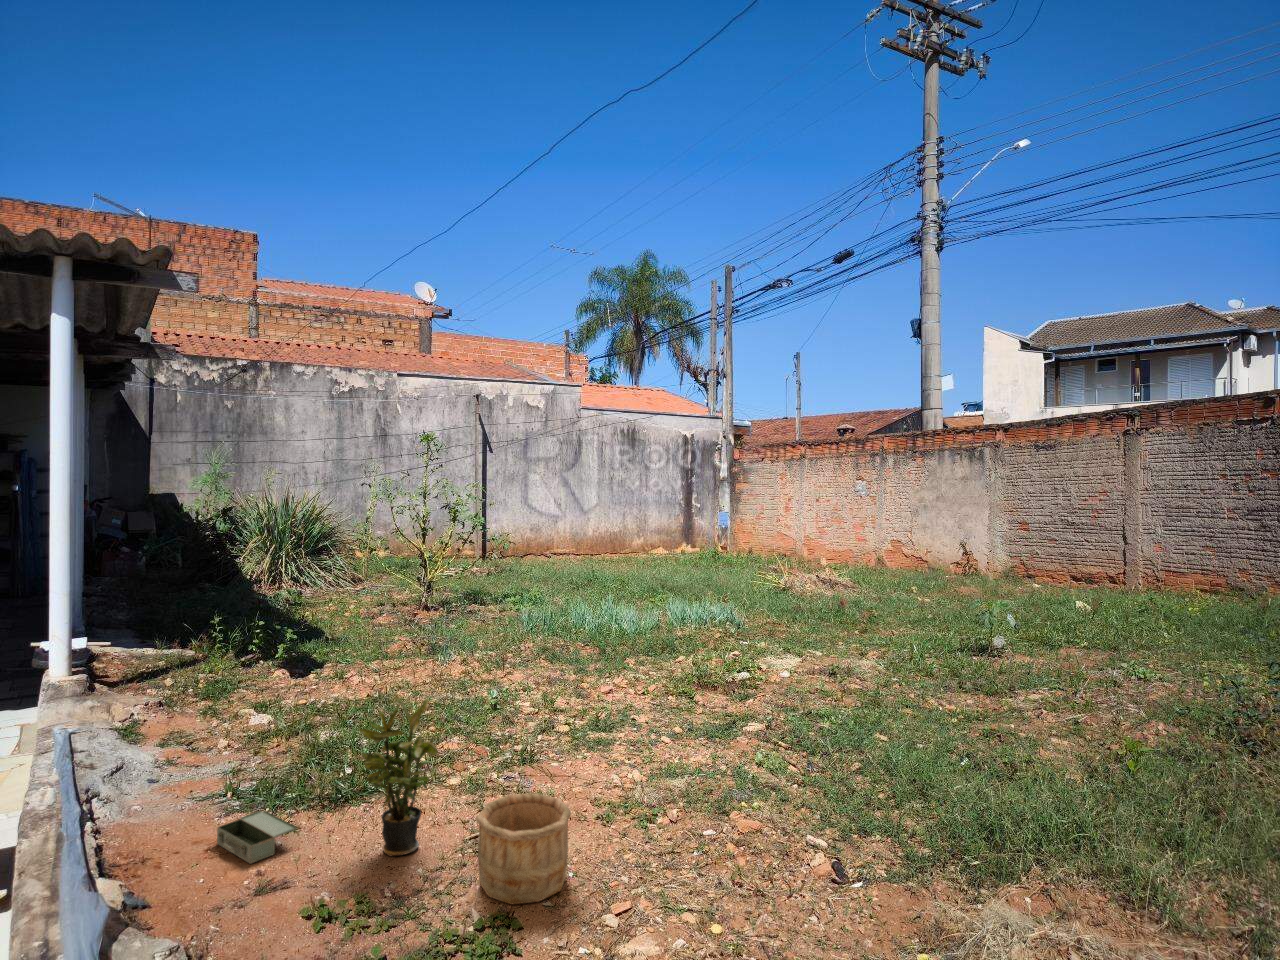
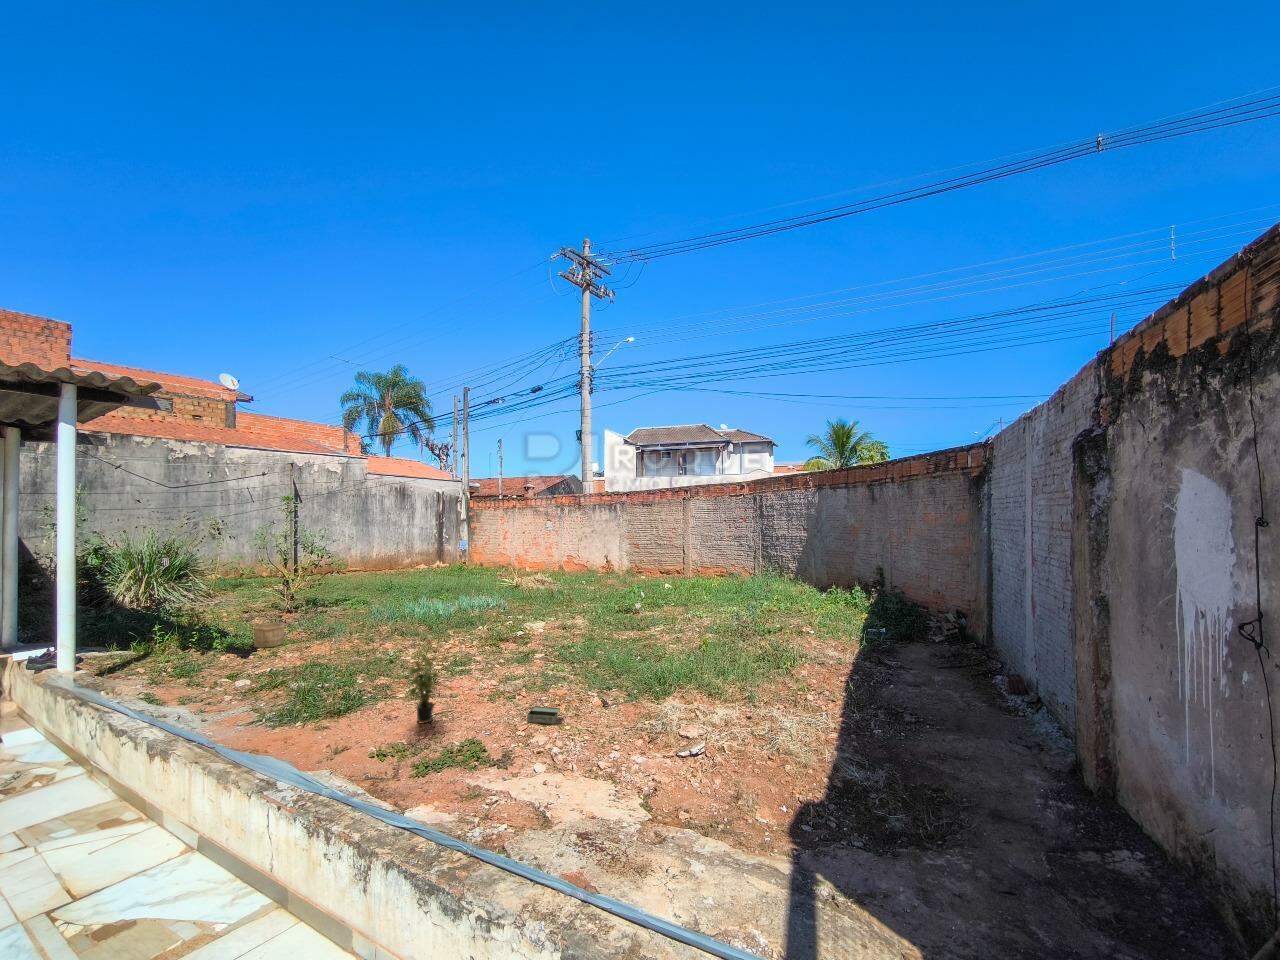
wooden bucket: present [476,793,571,904] -> present [254,623,285,648]
toolbox: present [217,810,297,864] -> present [527,706,560,724]

